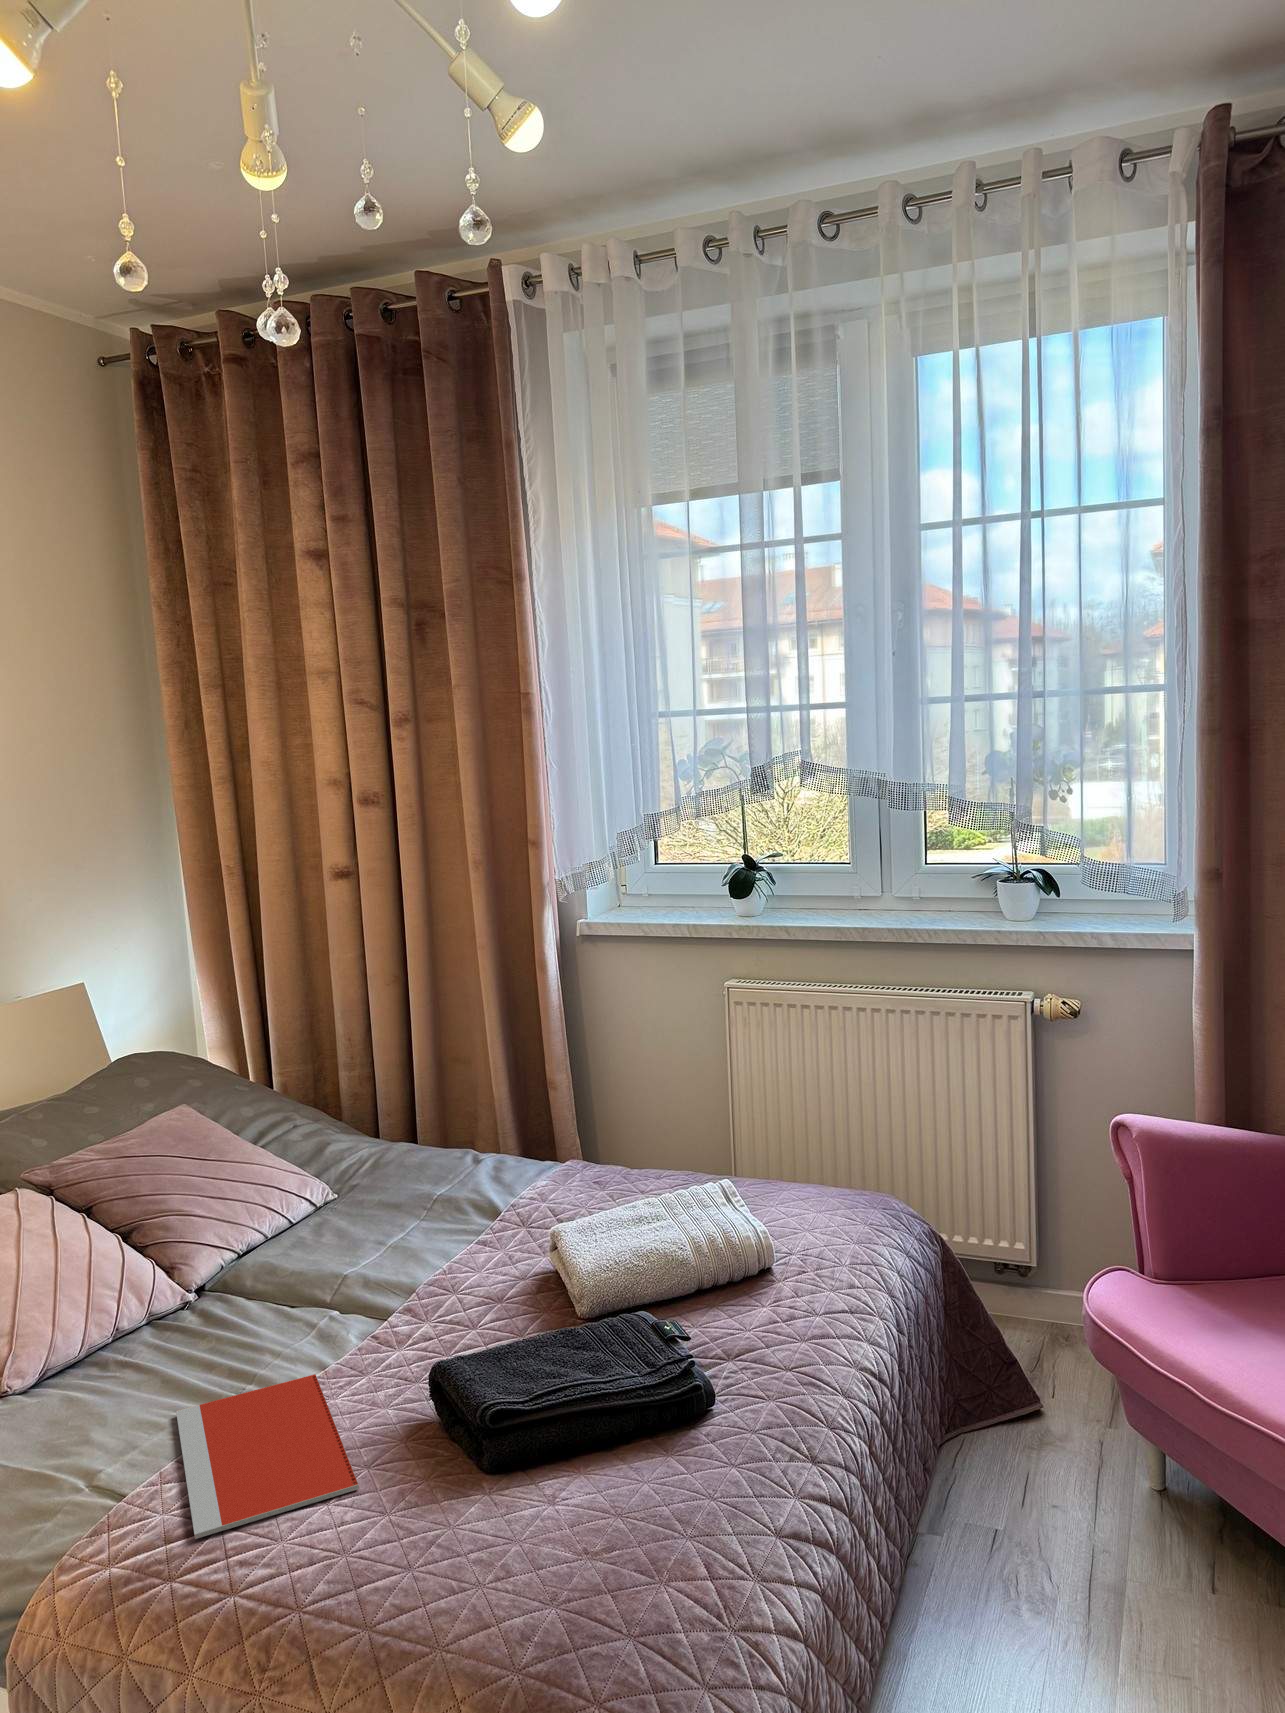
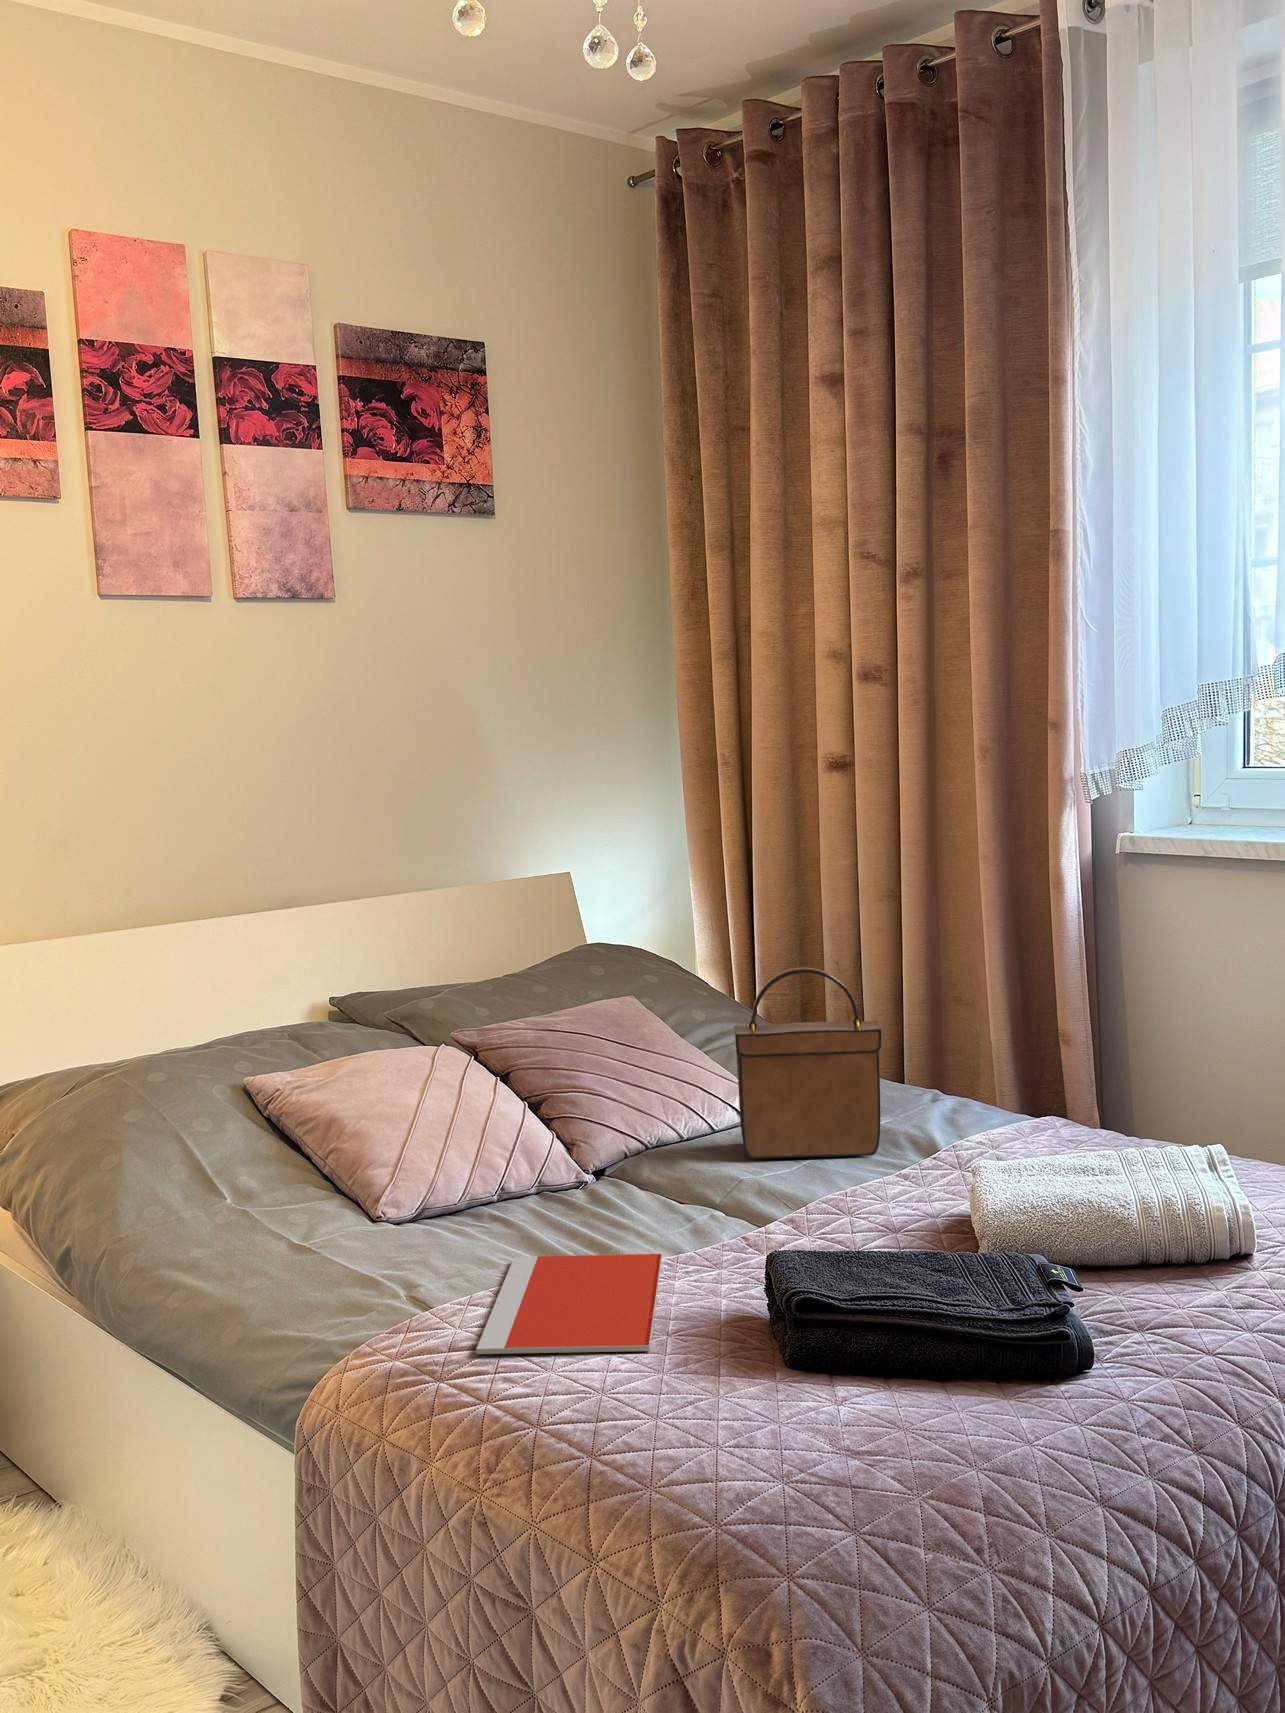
handbag: none [313,1077,448,1250] -> present [735,967,881,1159]

